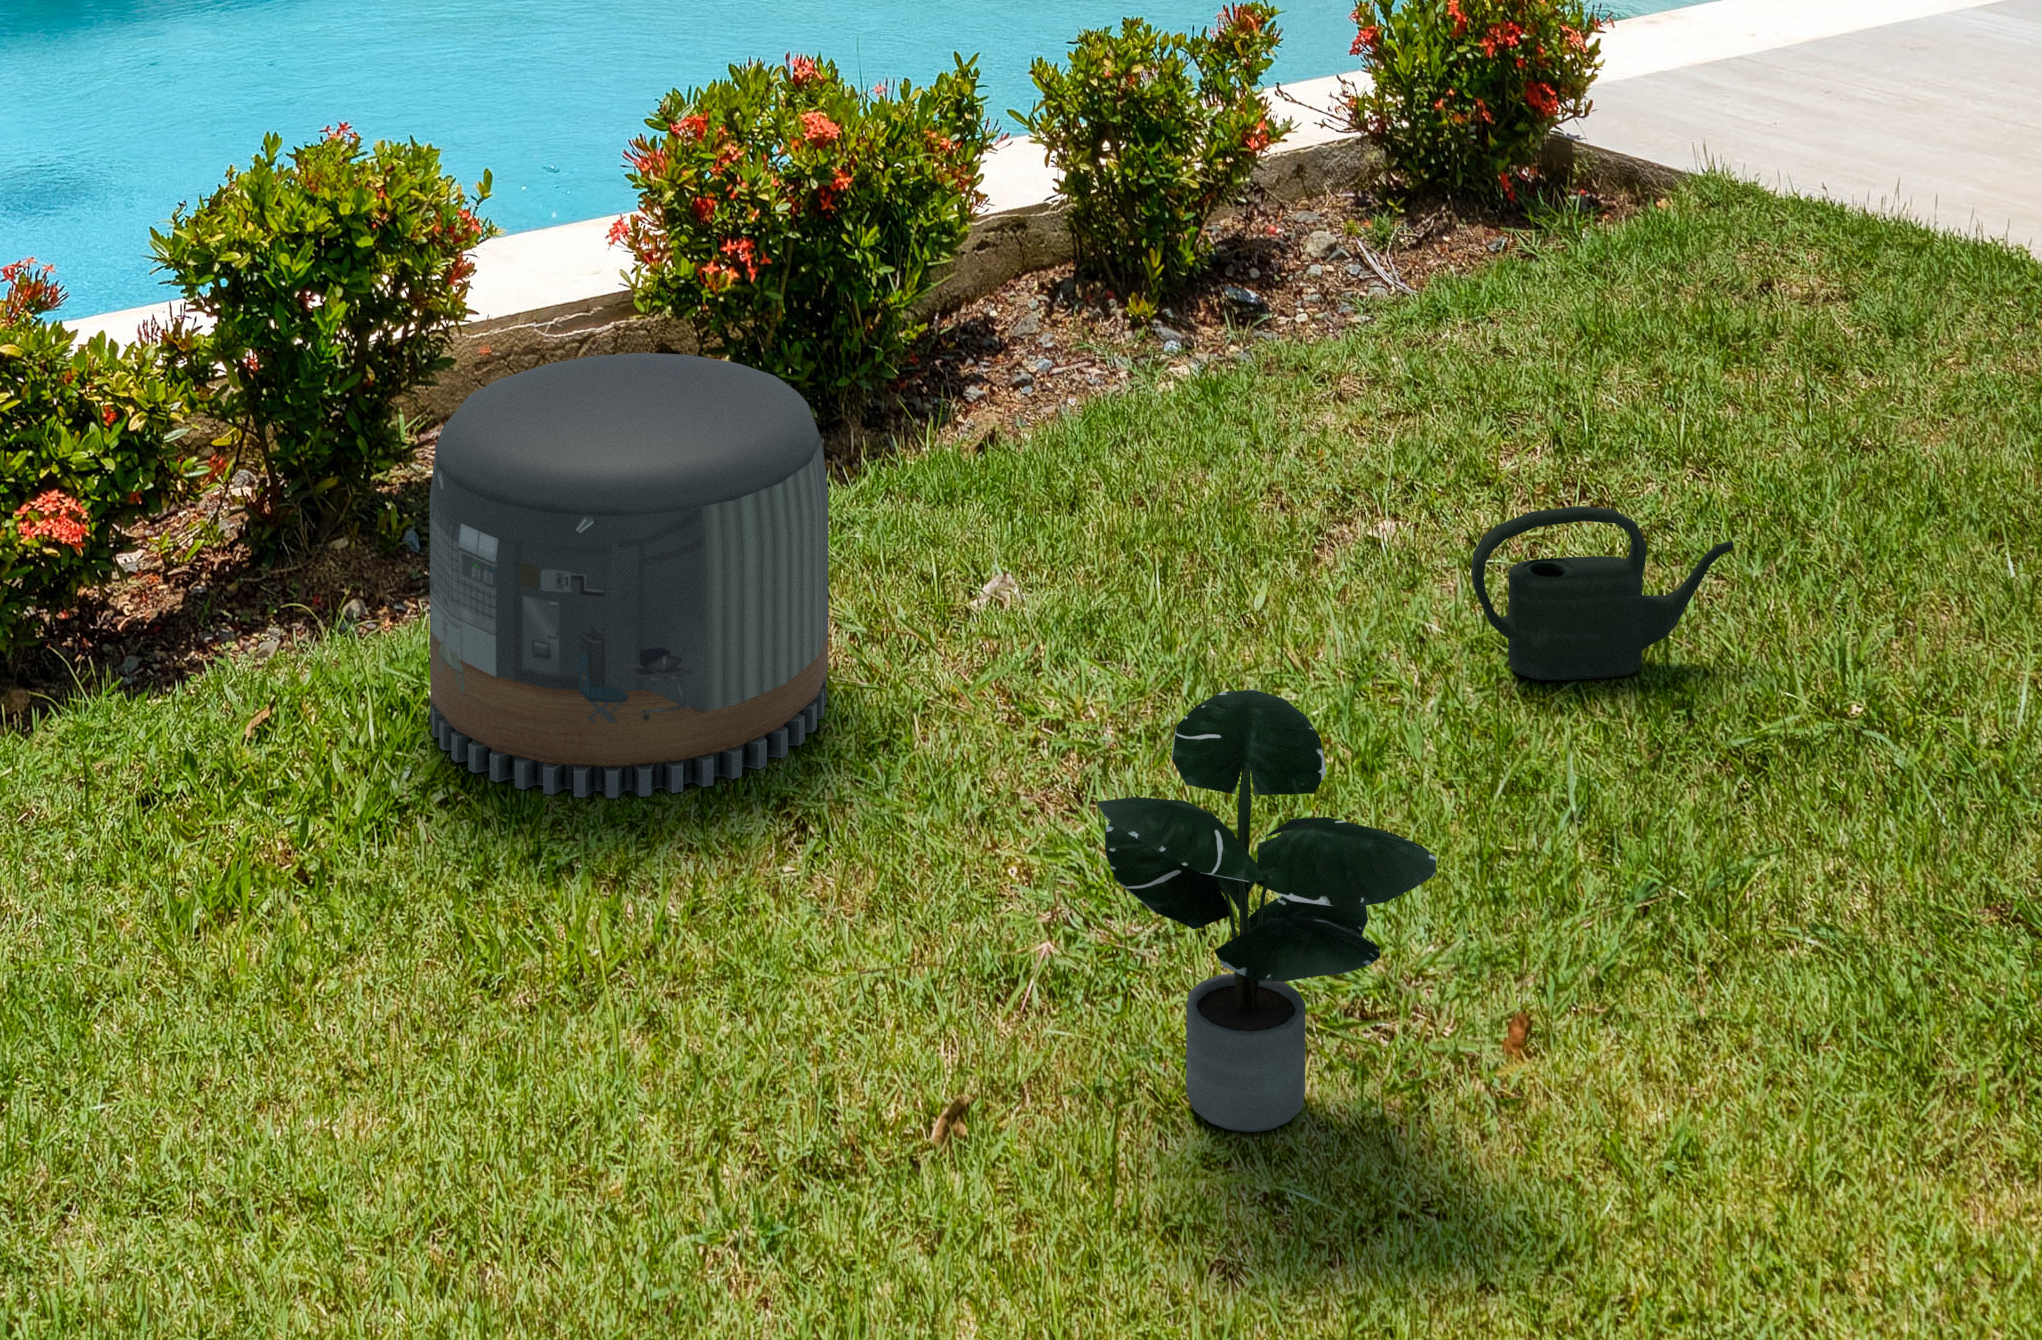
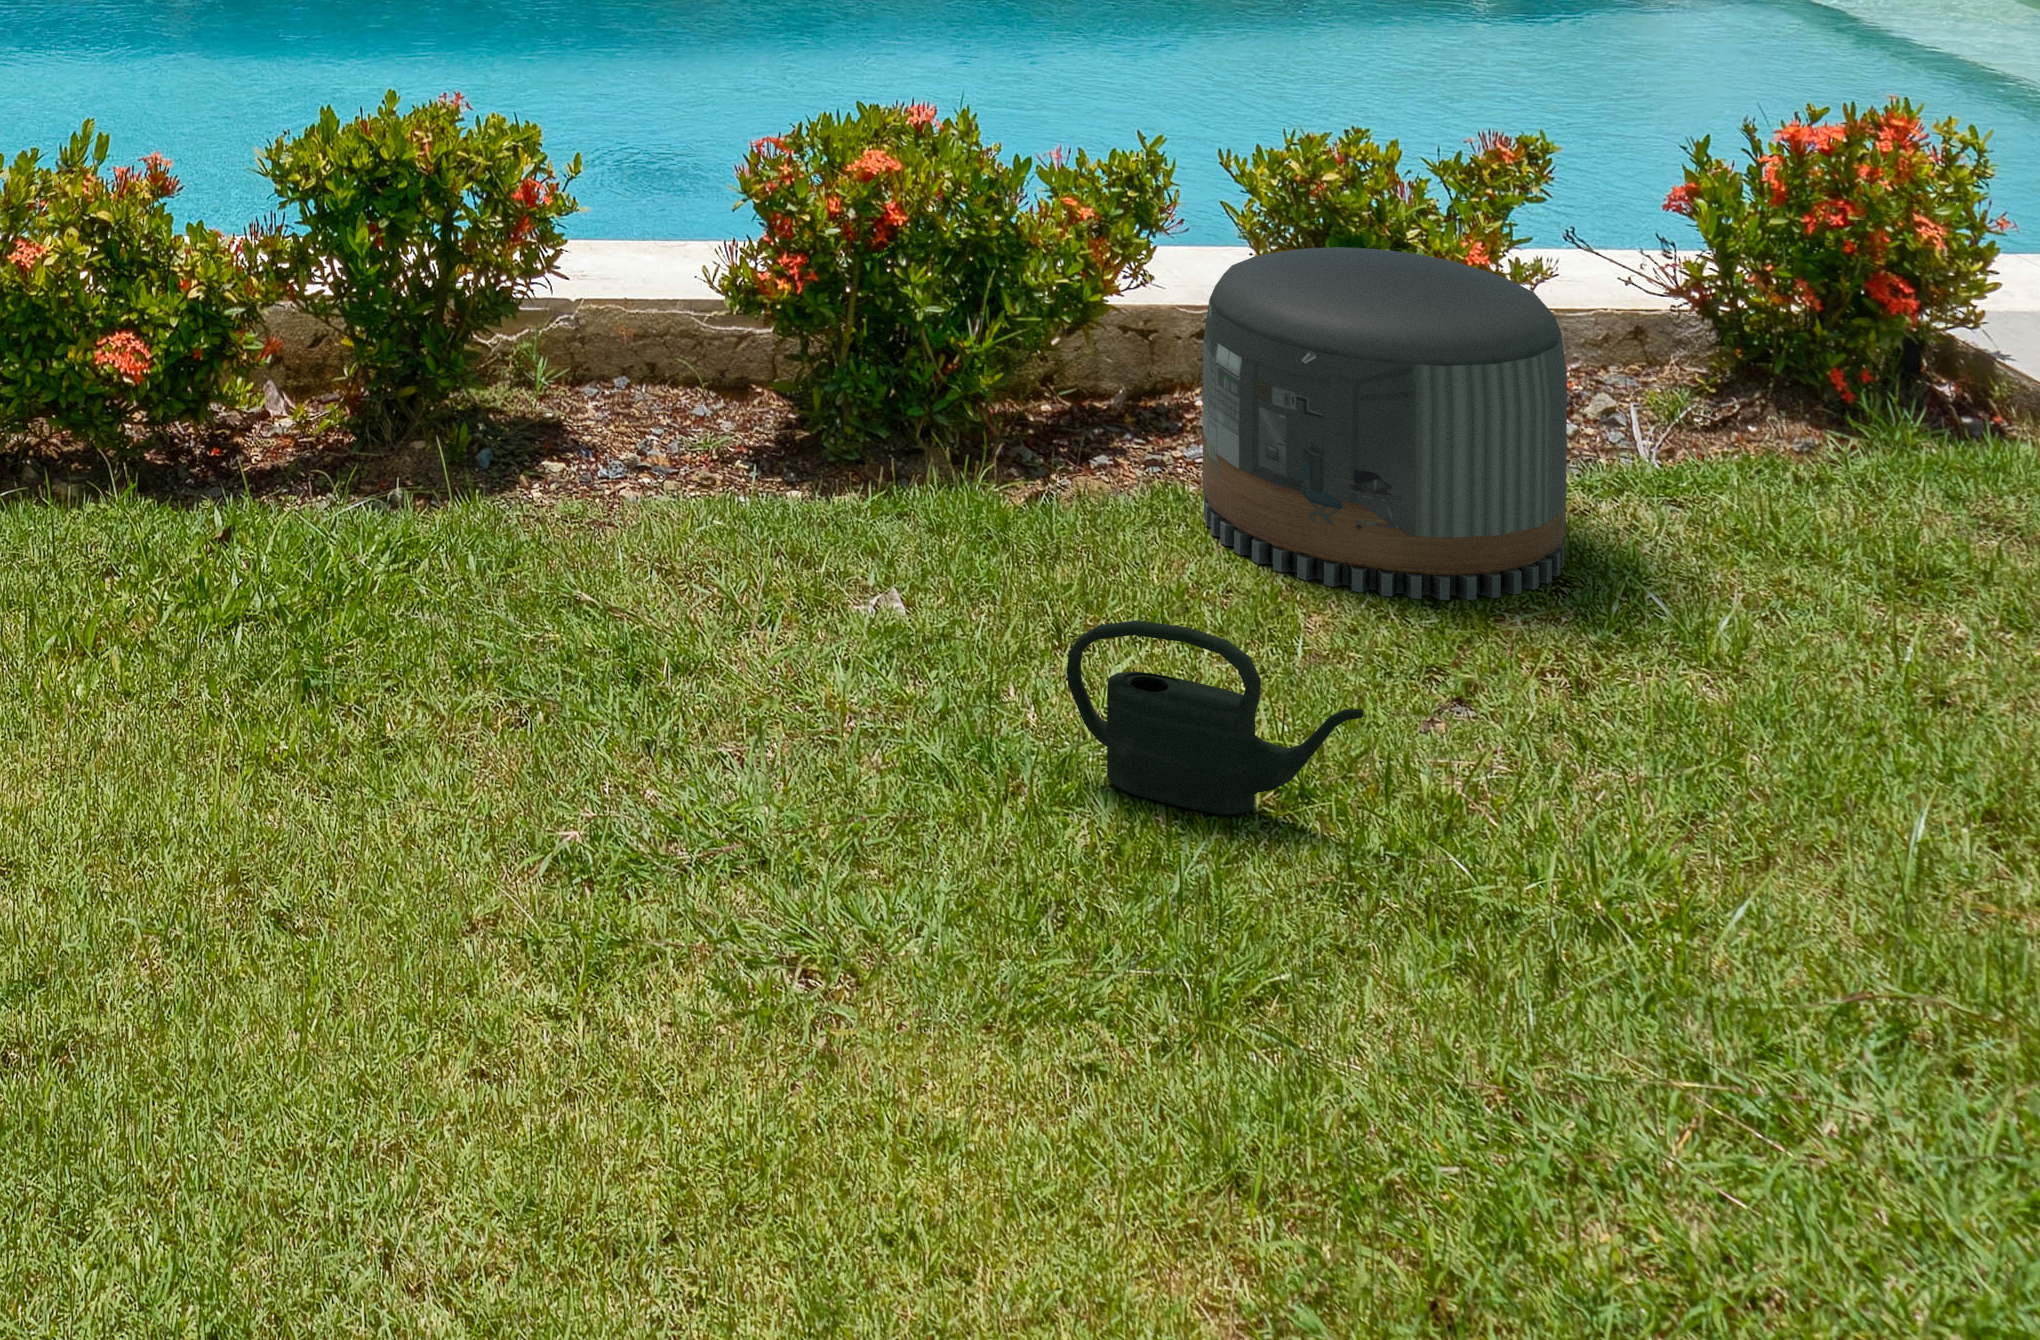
pouf: present [430,353,829,798] -> present [1203,247,1567,600]
potted plant: present [1097,690,1437,1132] -> none [239,621,518,992]

